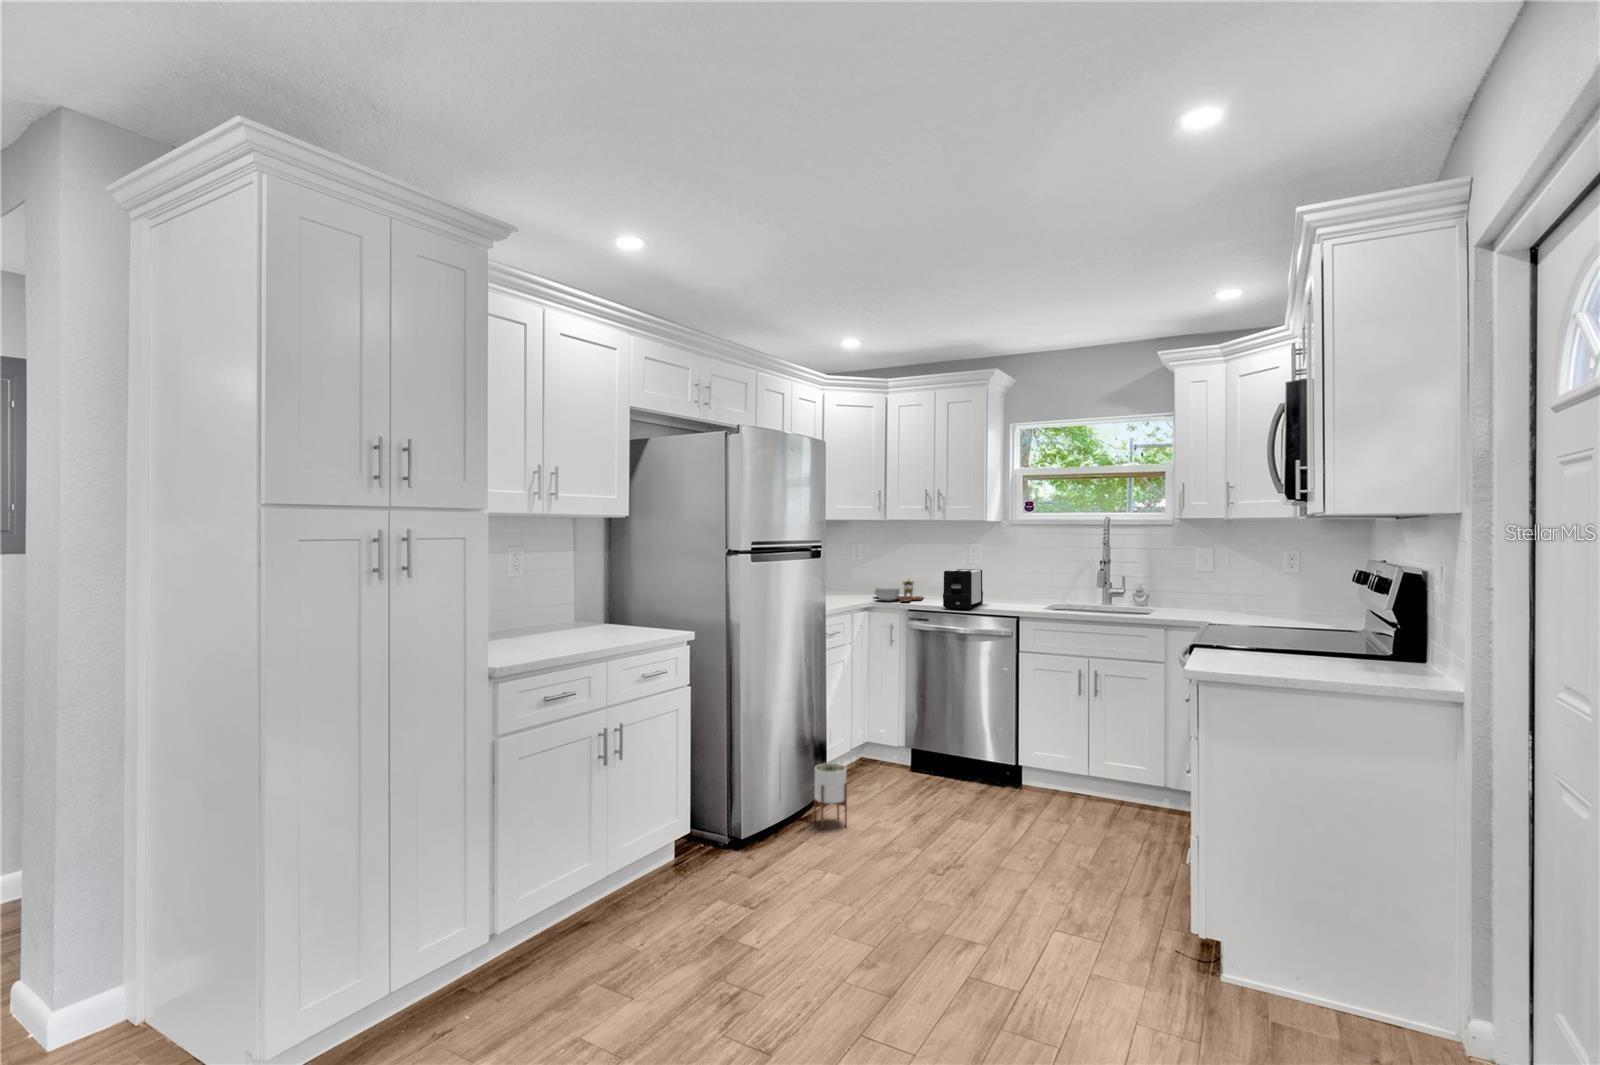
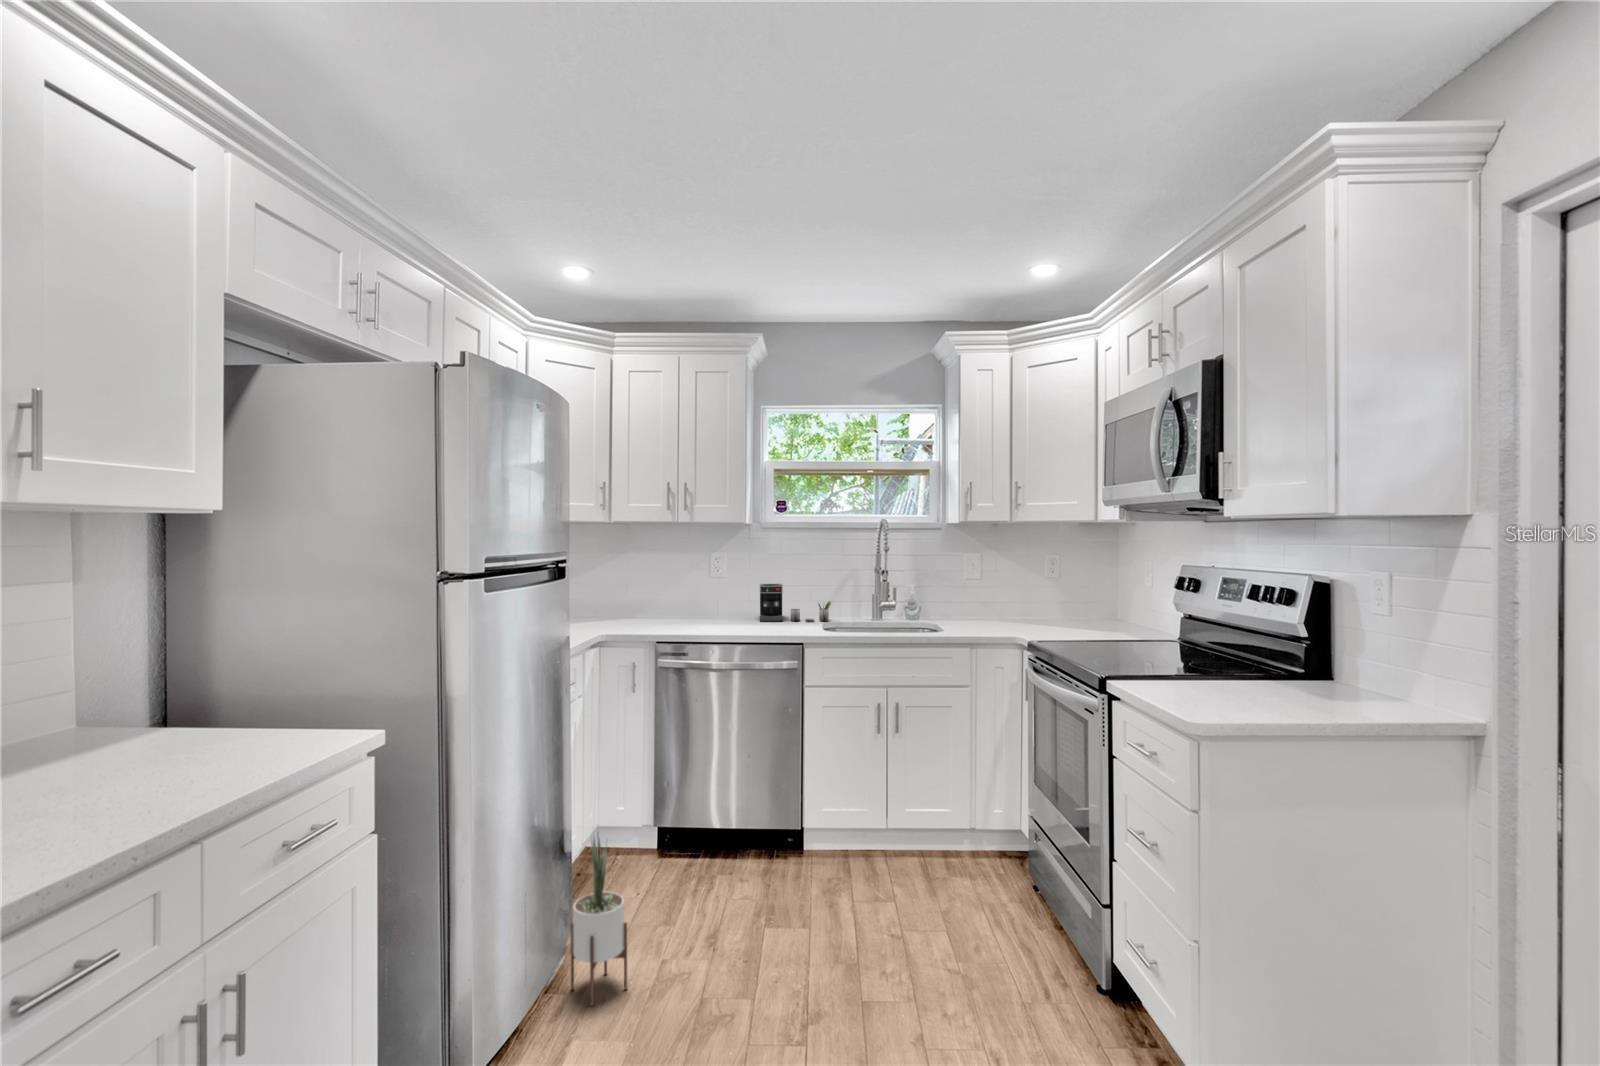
toaster: present [943,569,983,609] -> none [711,585,747,638]
coffee maker: none [1002,571,1065,602] -> present [760,584,831,621]
cutting board: present [874,580,923,601] -> none [595,598,665,631]

